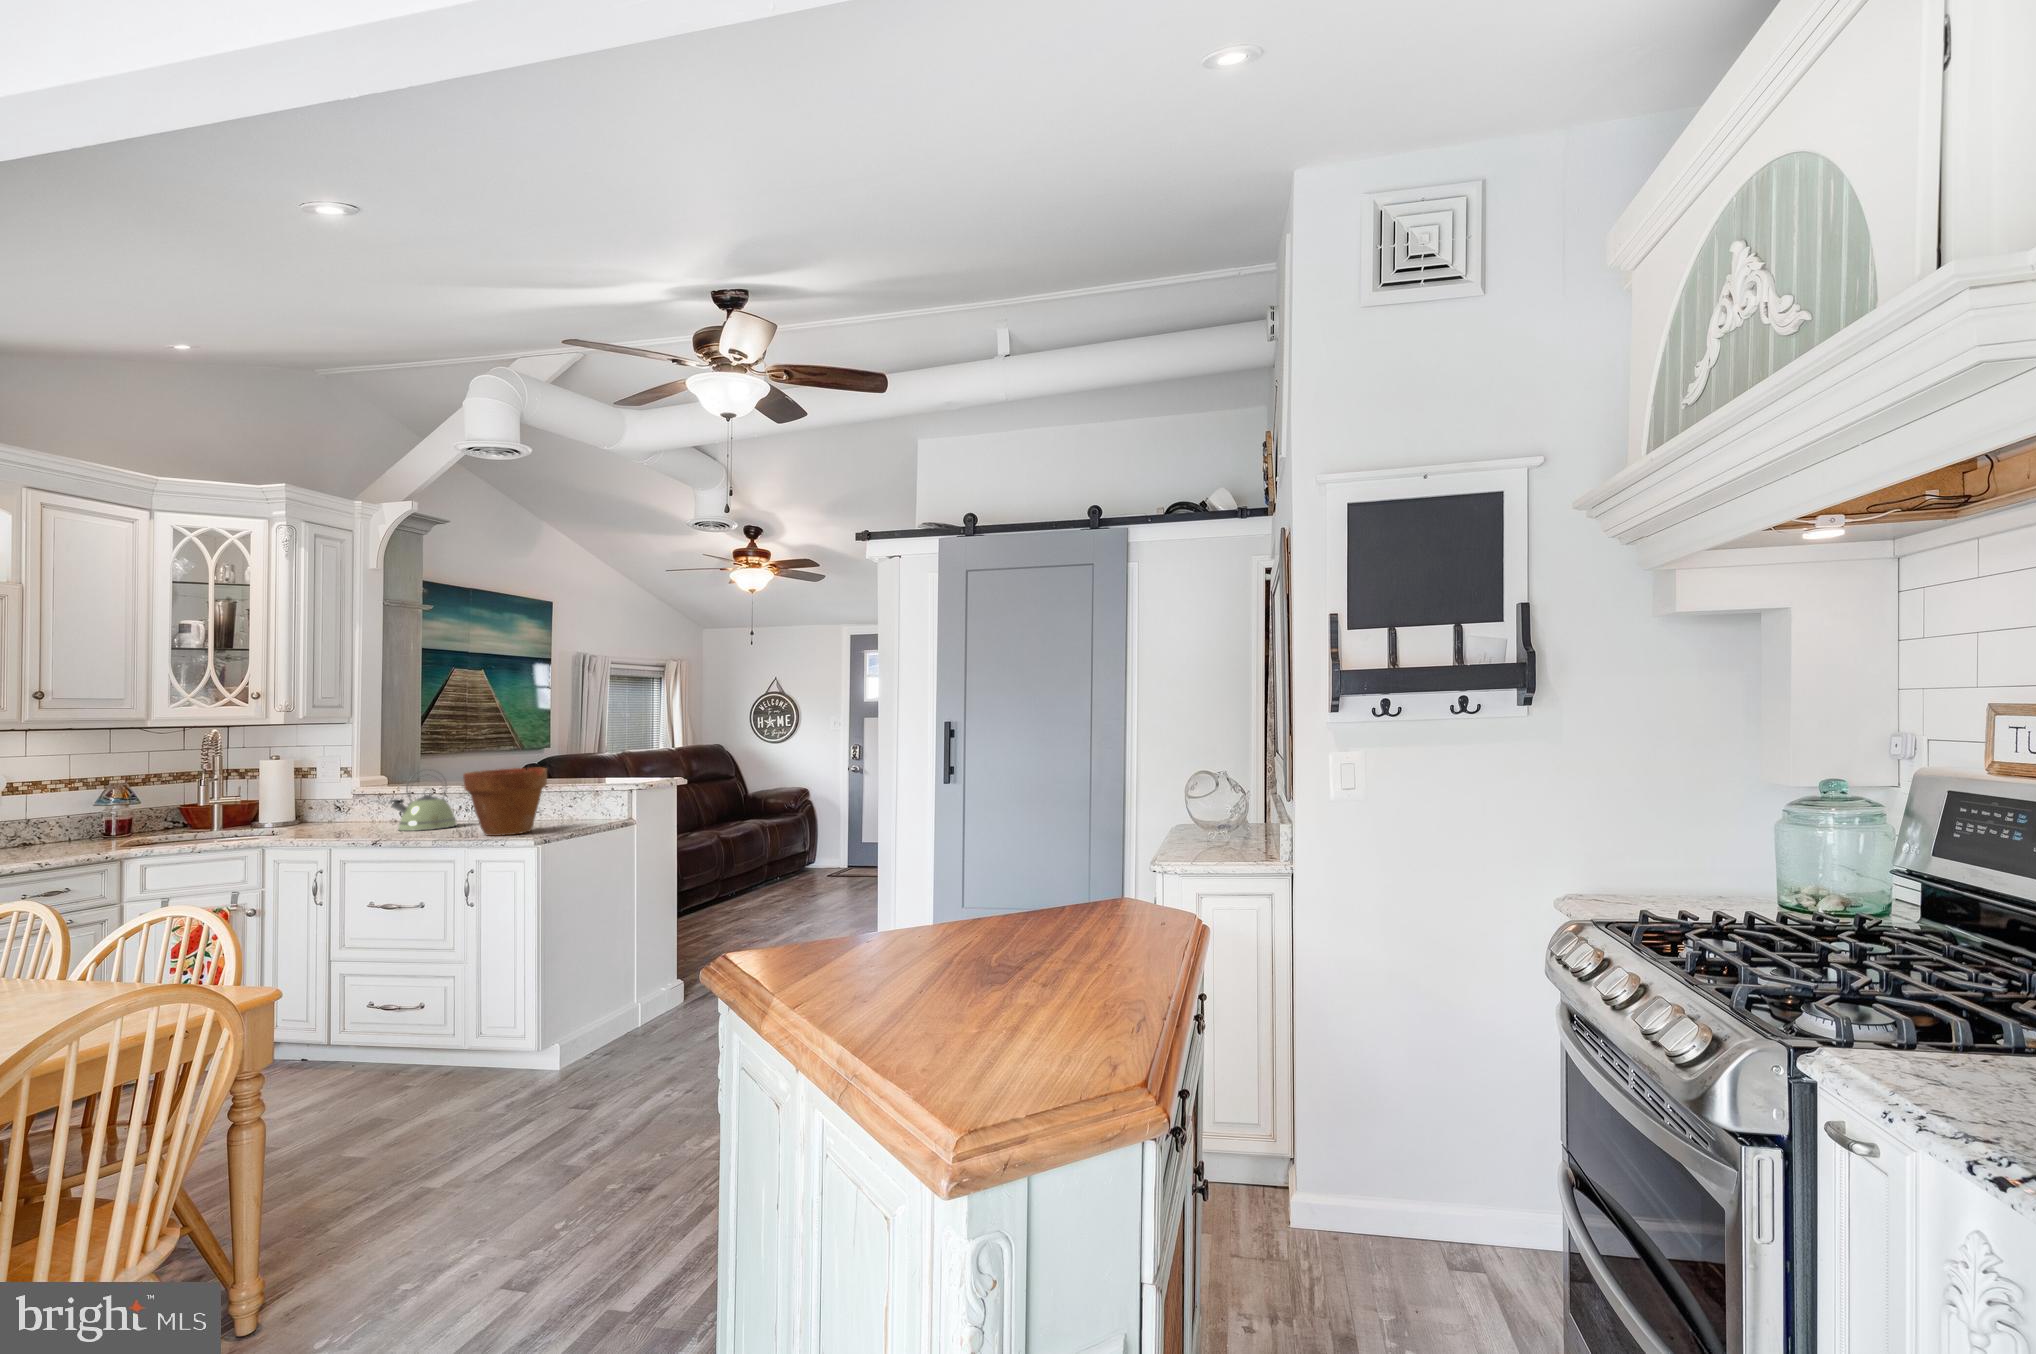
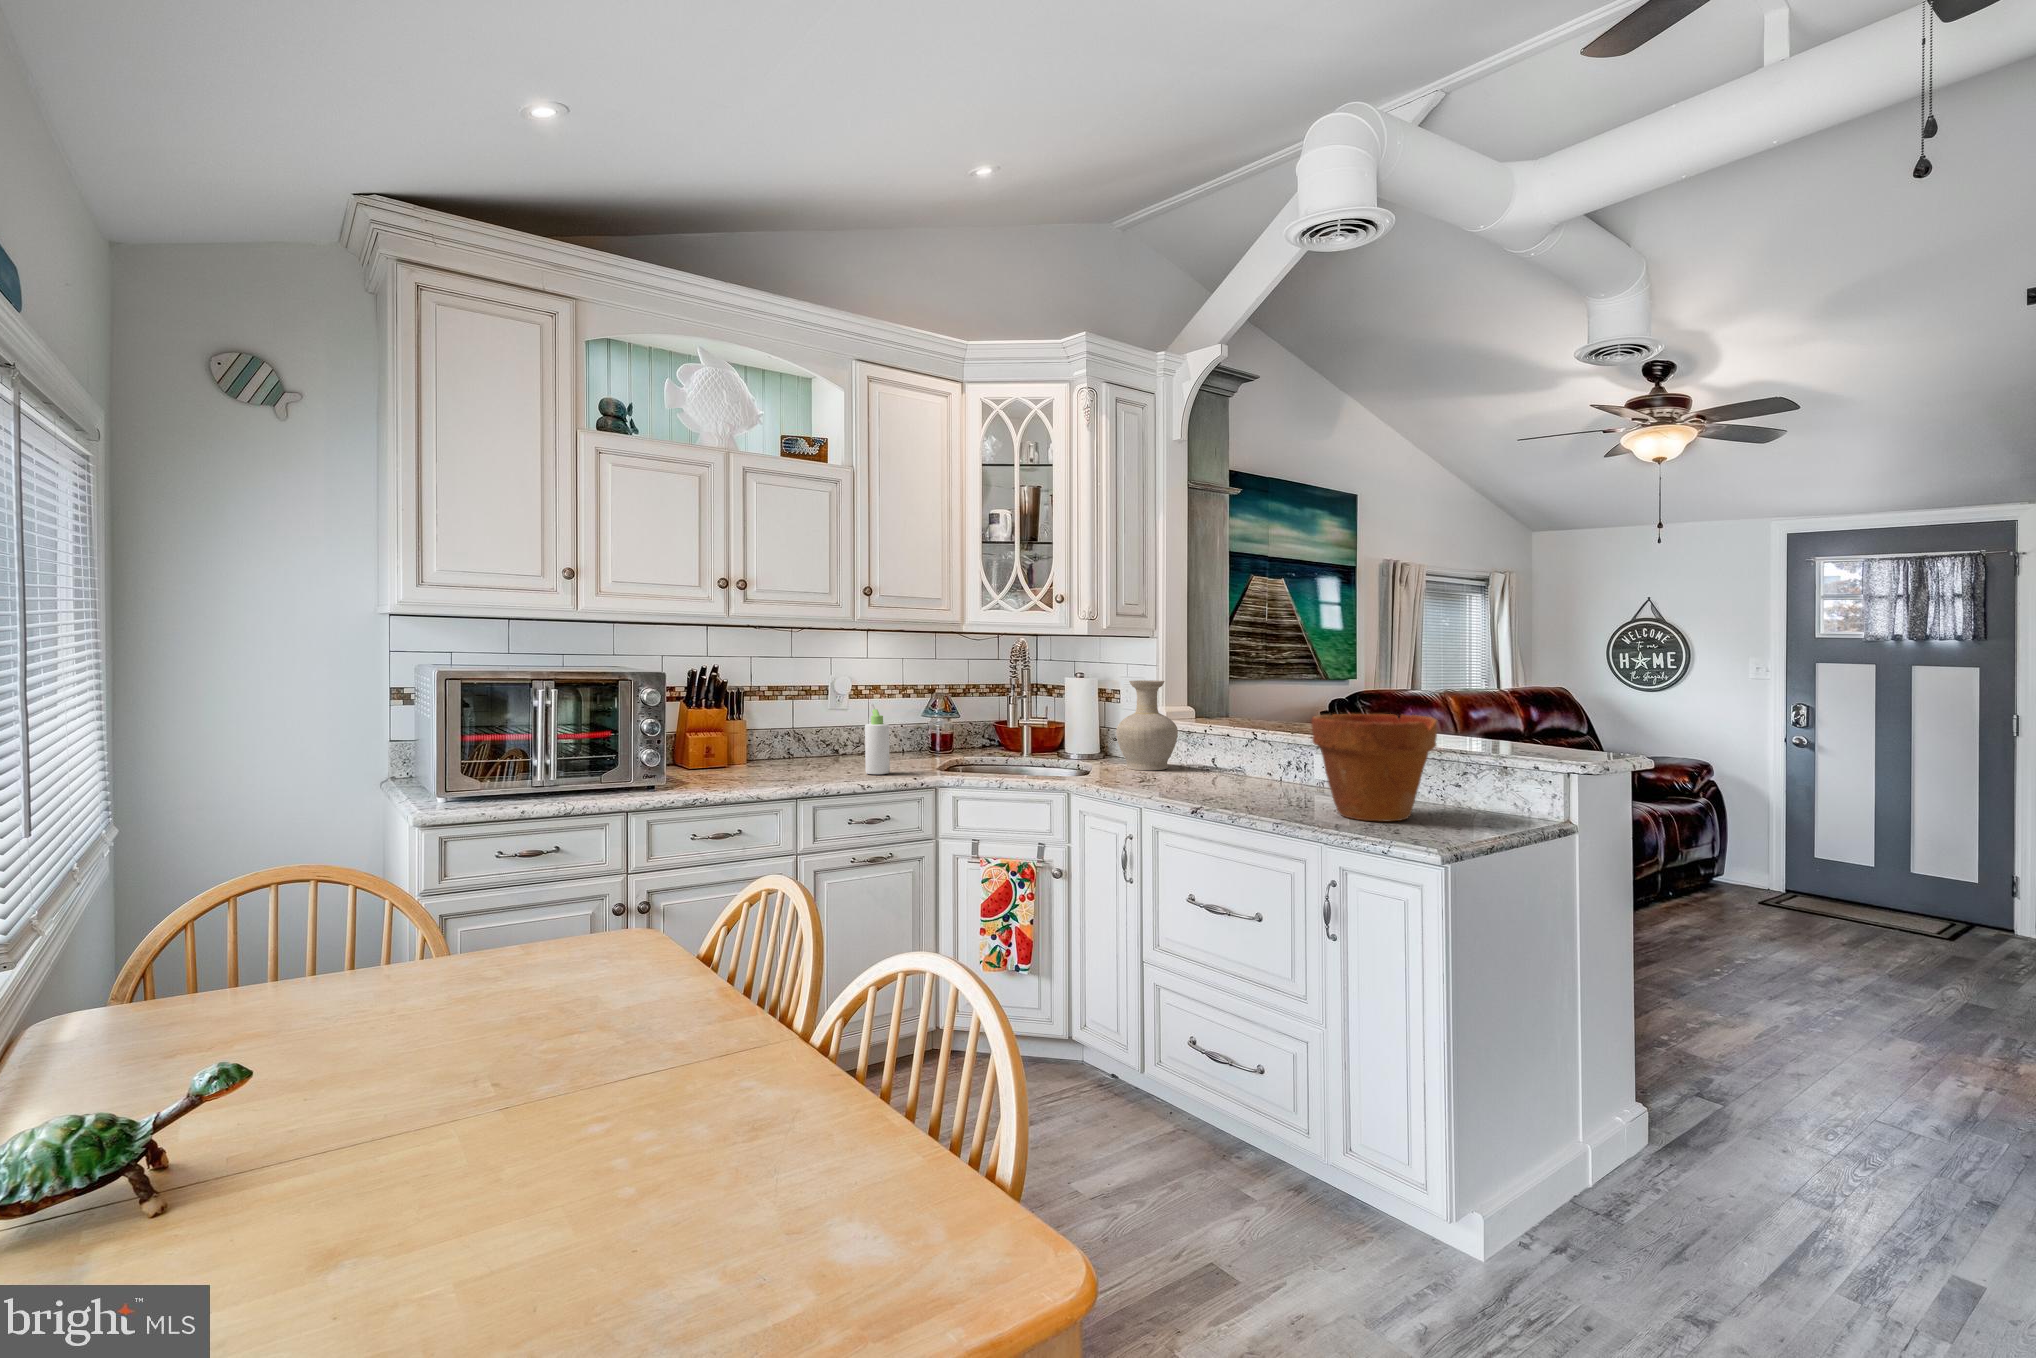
vase: none [313,757,370,828] -> present [1116,680,1178,770]
kettle: present [390,770,457,831] -> none [1204,704,1287,790]
bottle: none [39,793,69,855] -> present [865,704,890,774]

